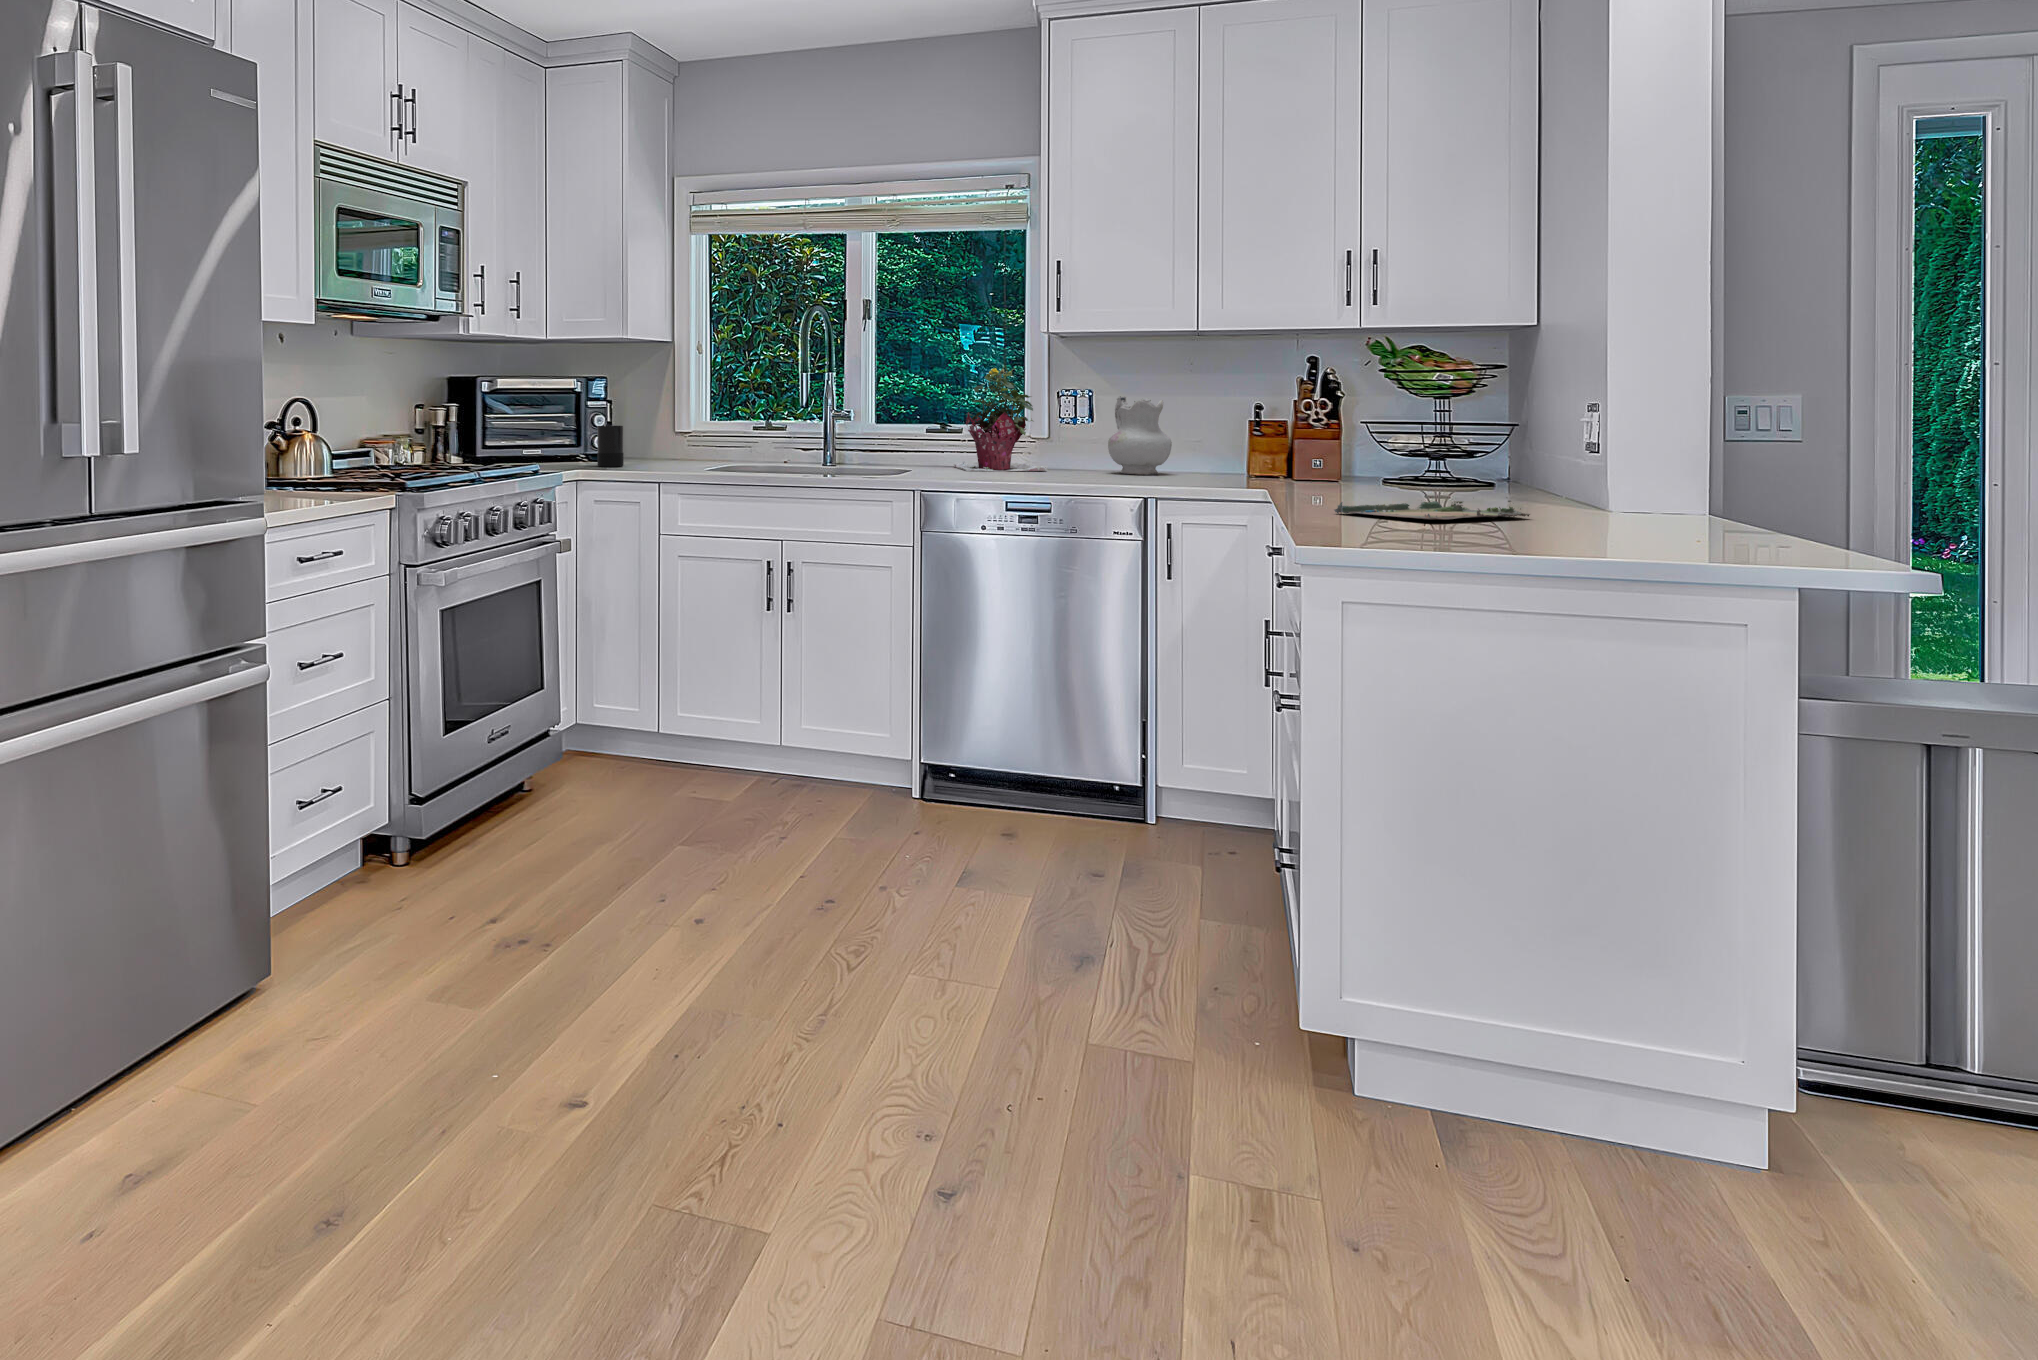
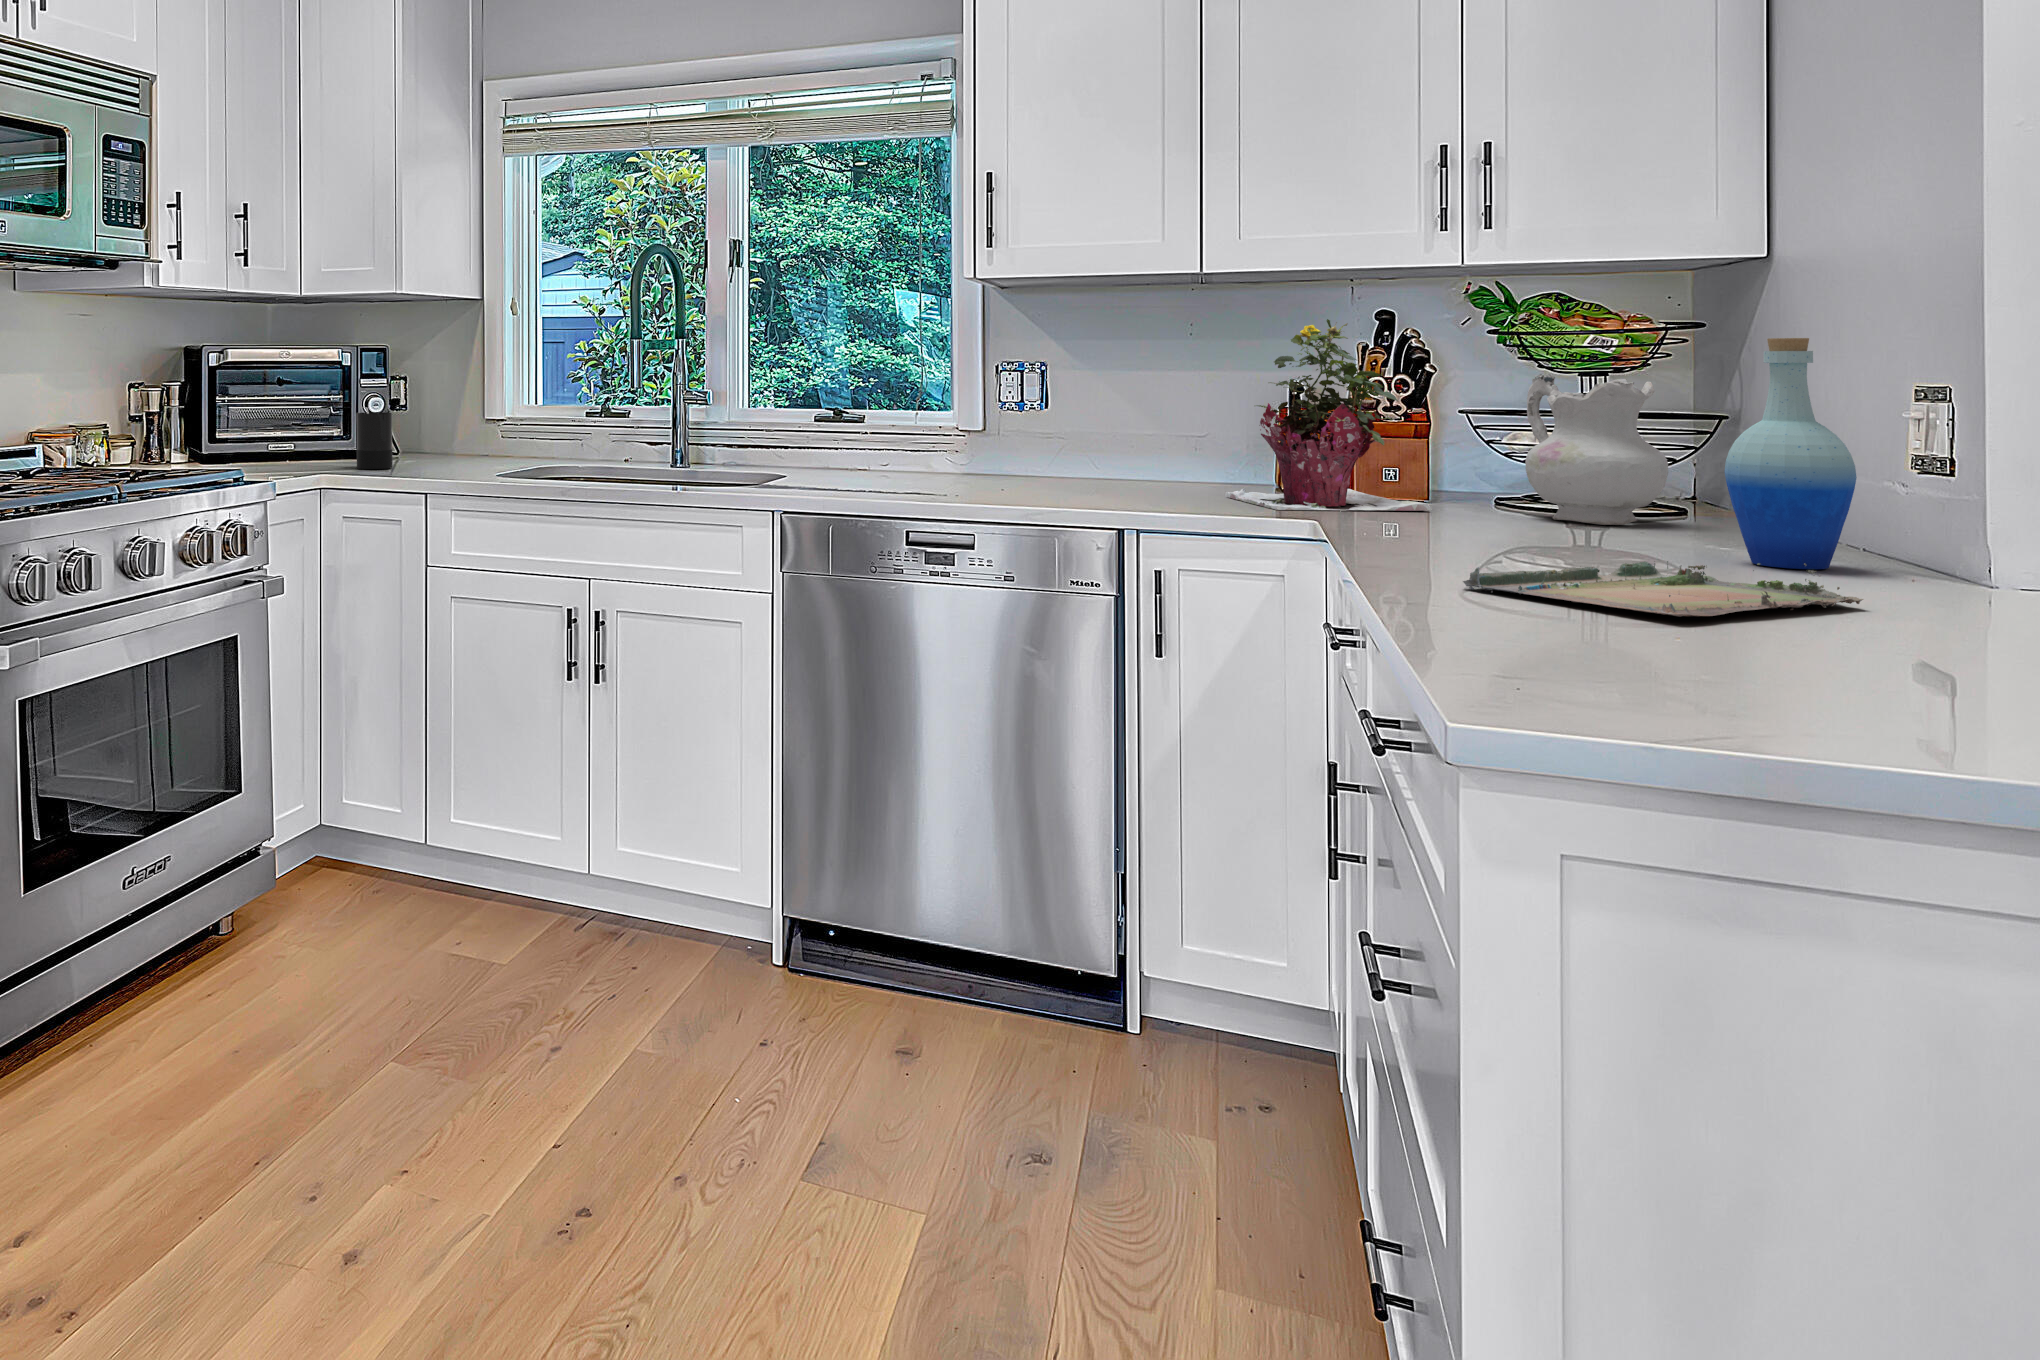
potted plant: present [954,366,1047,471] -> present [1226,319,1431,511]
bottle: none [1488,376,1553,507] -> present [1725,338,1857,569]
ceramic pitcher: present [1108,396,1172,474] -> present [1525,374,1668,525]

